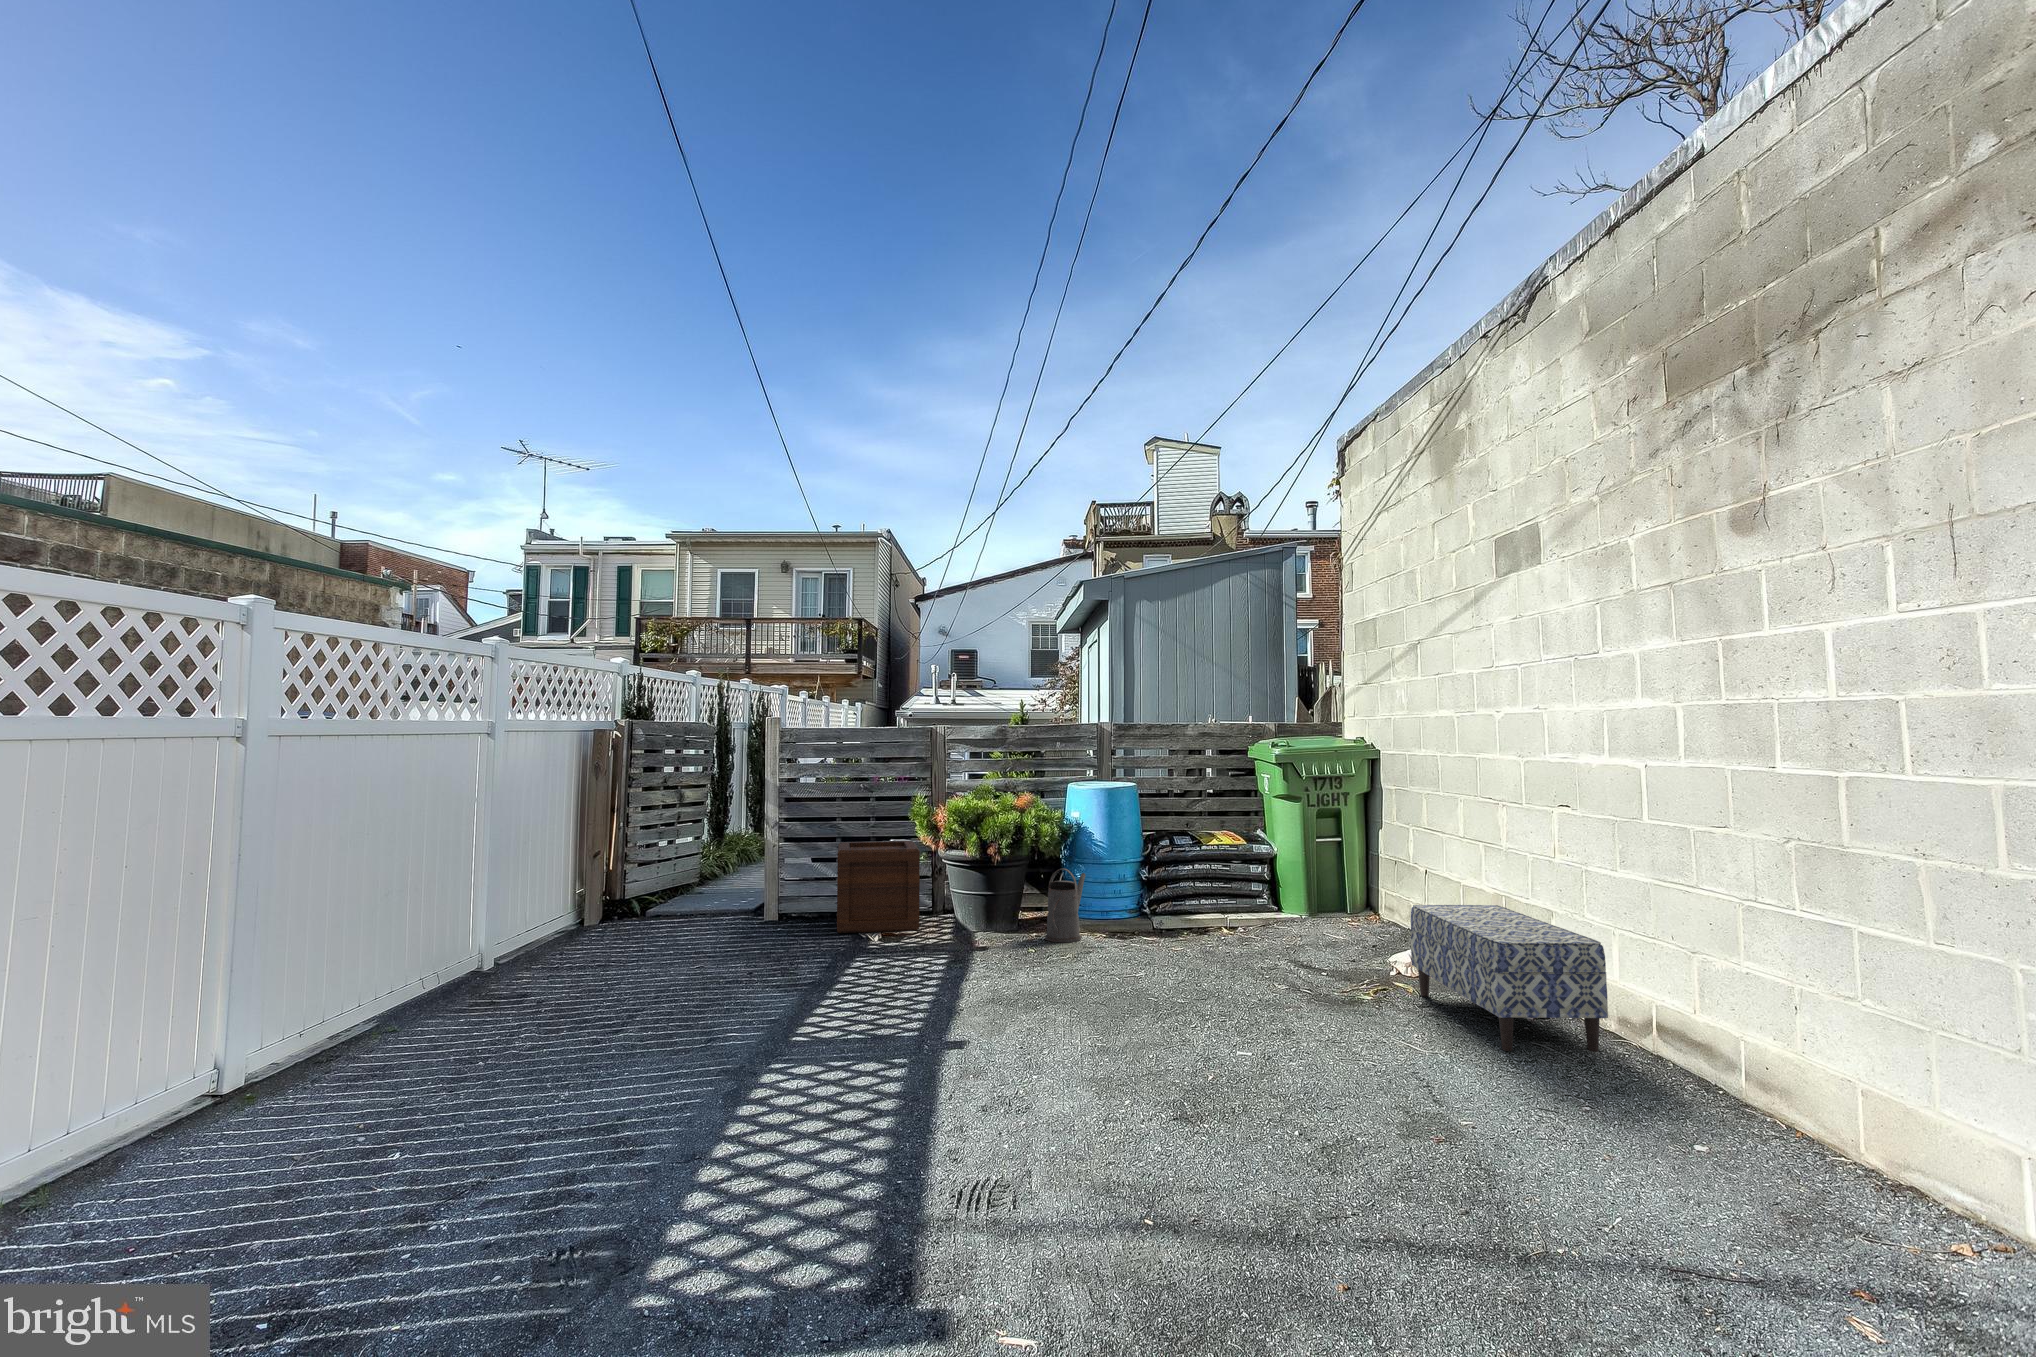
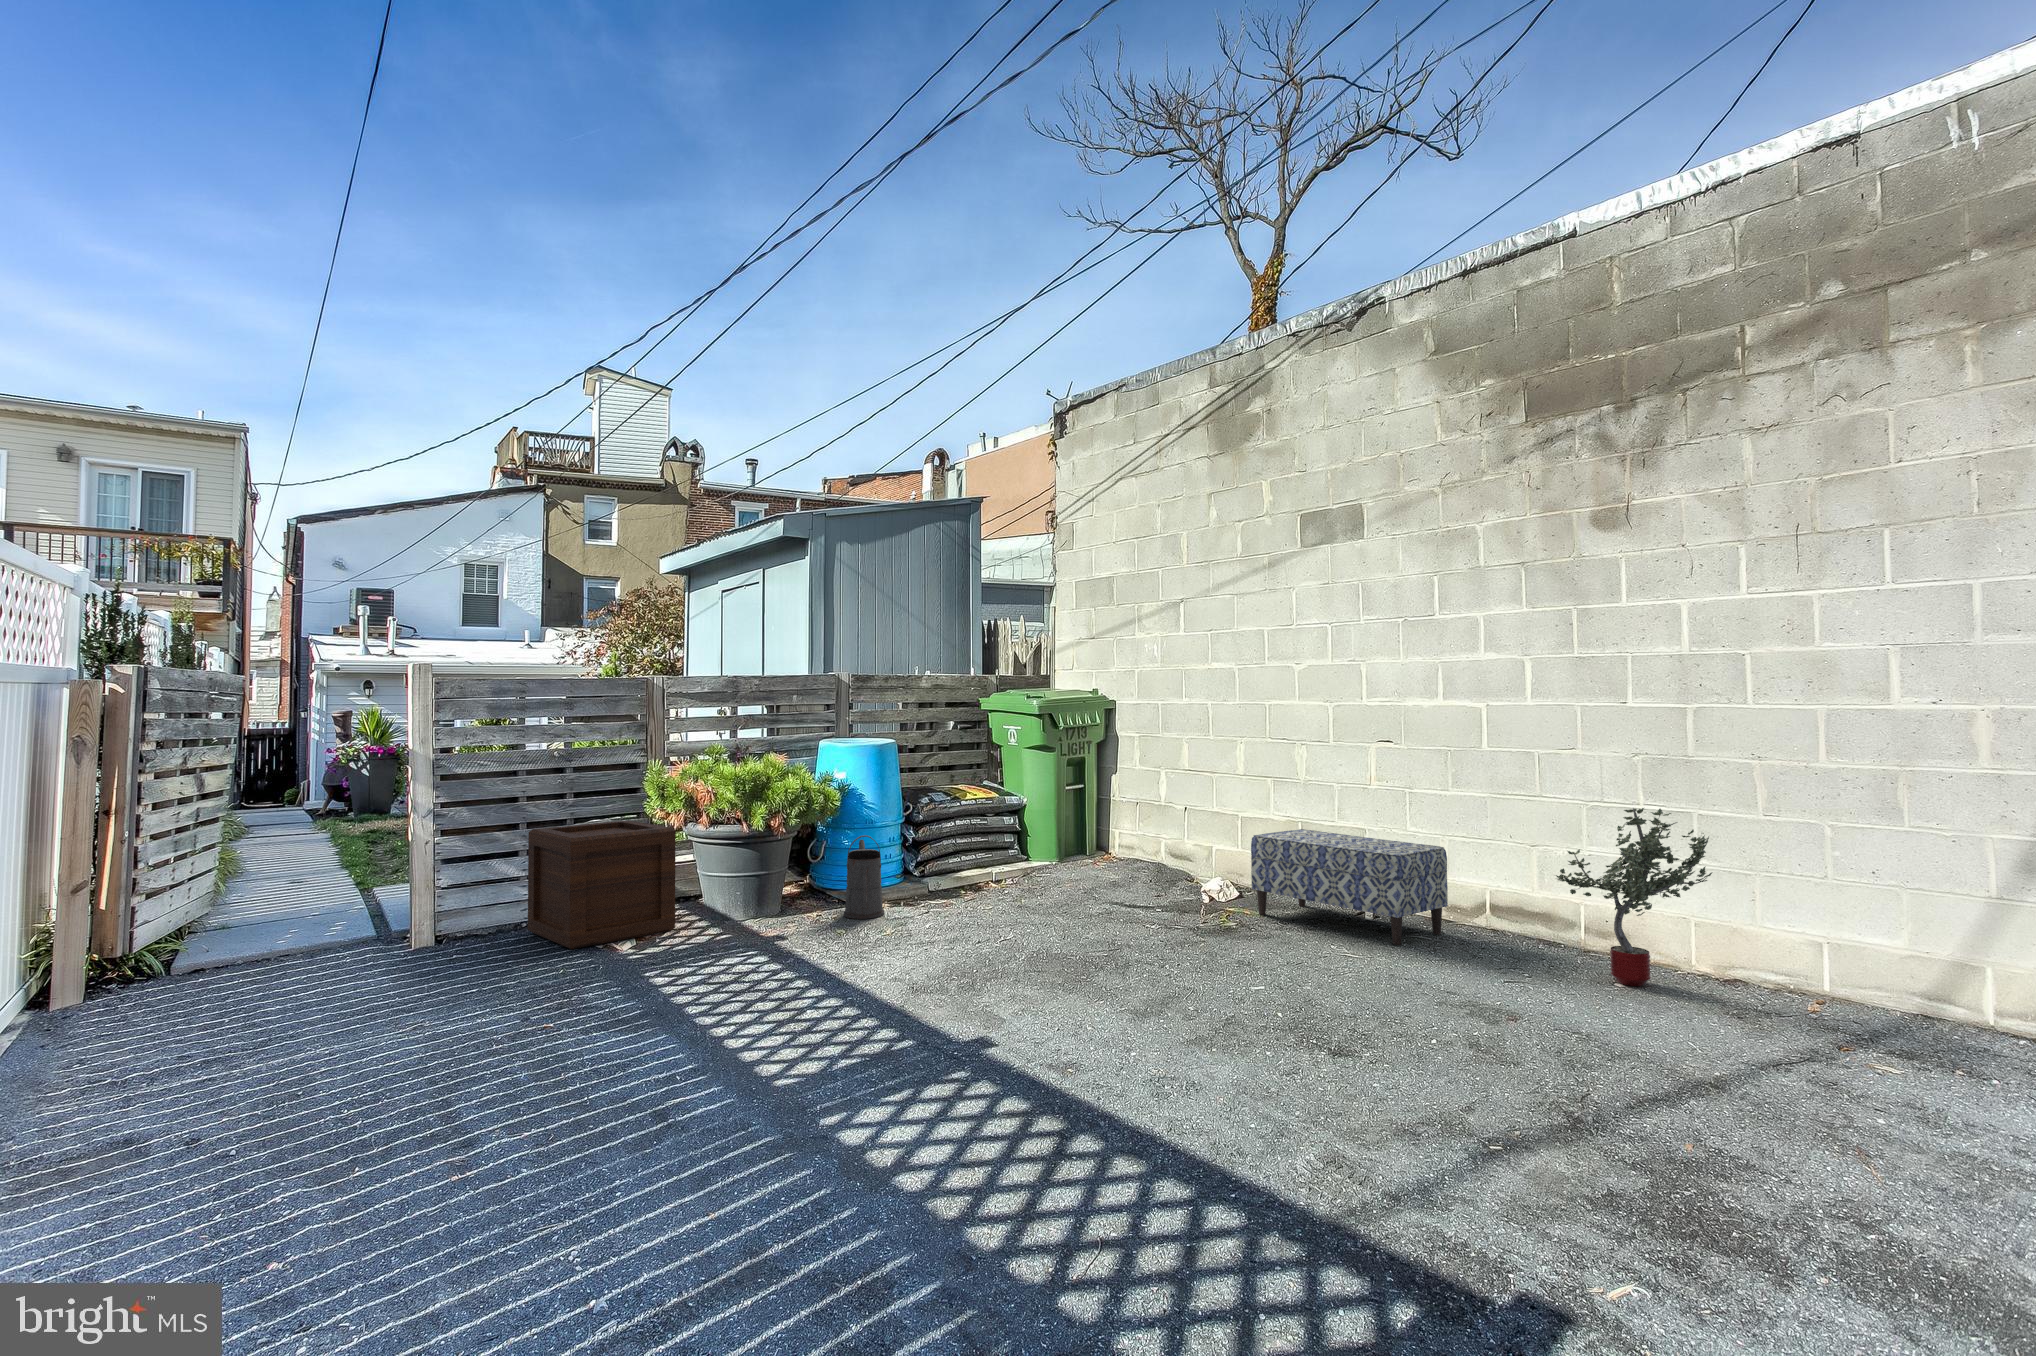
potted tree: none [1656,911,1829,1157] -> present [1556,808,1712,986]

